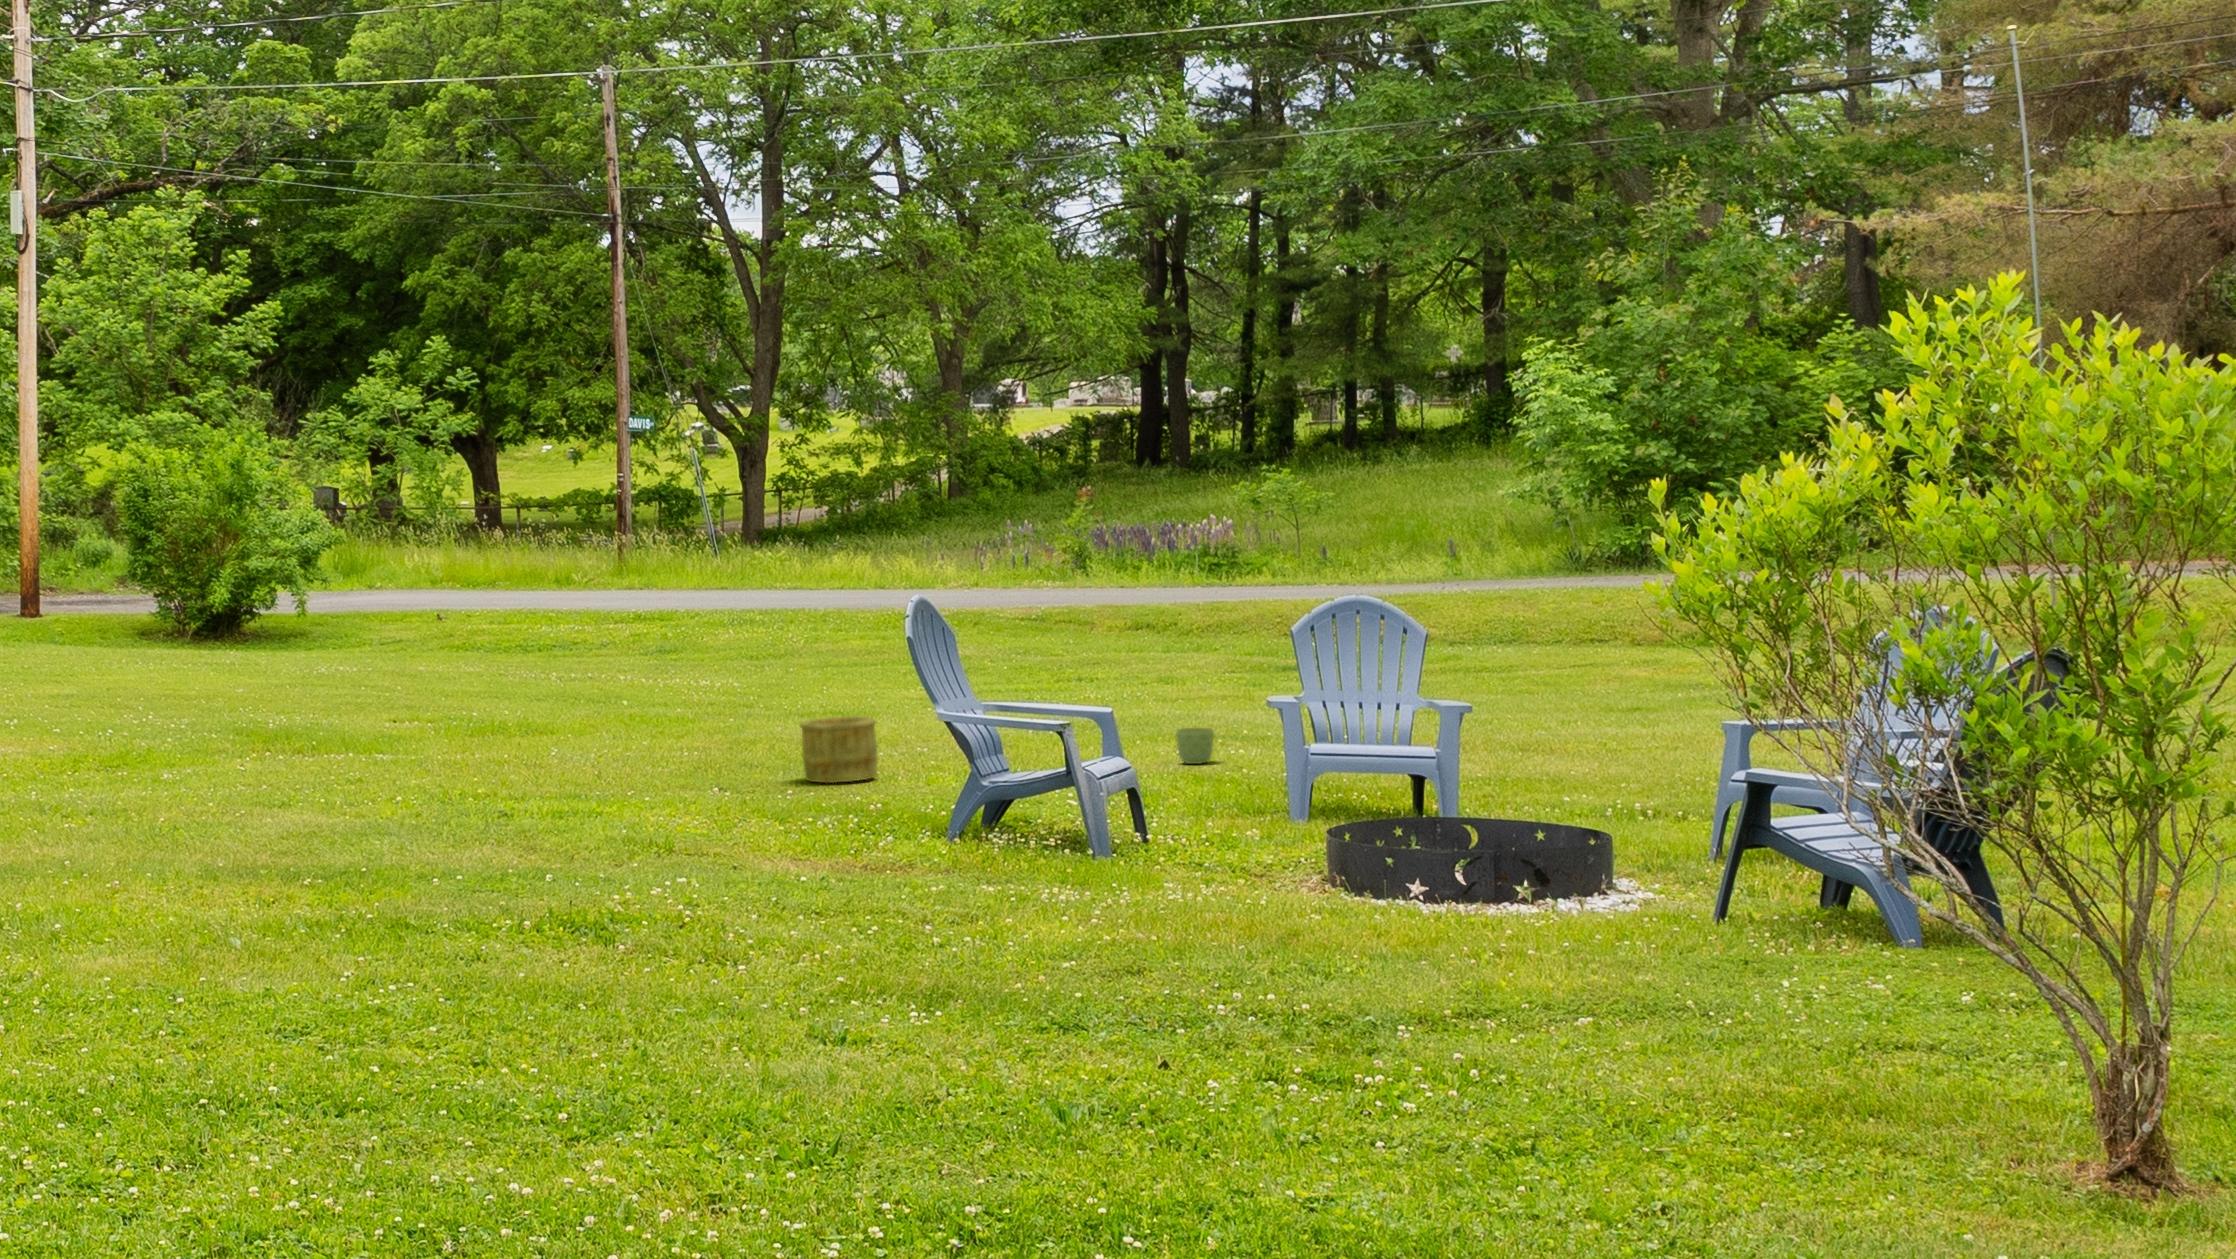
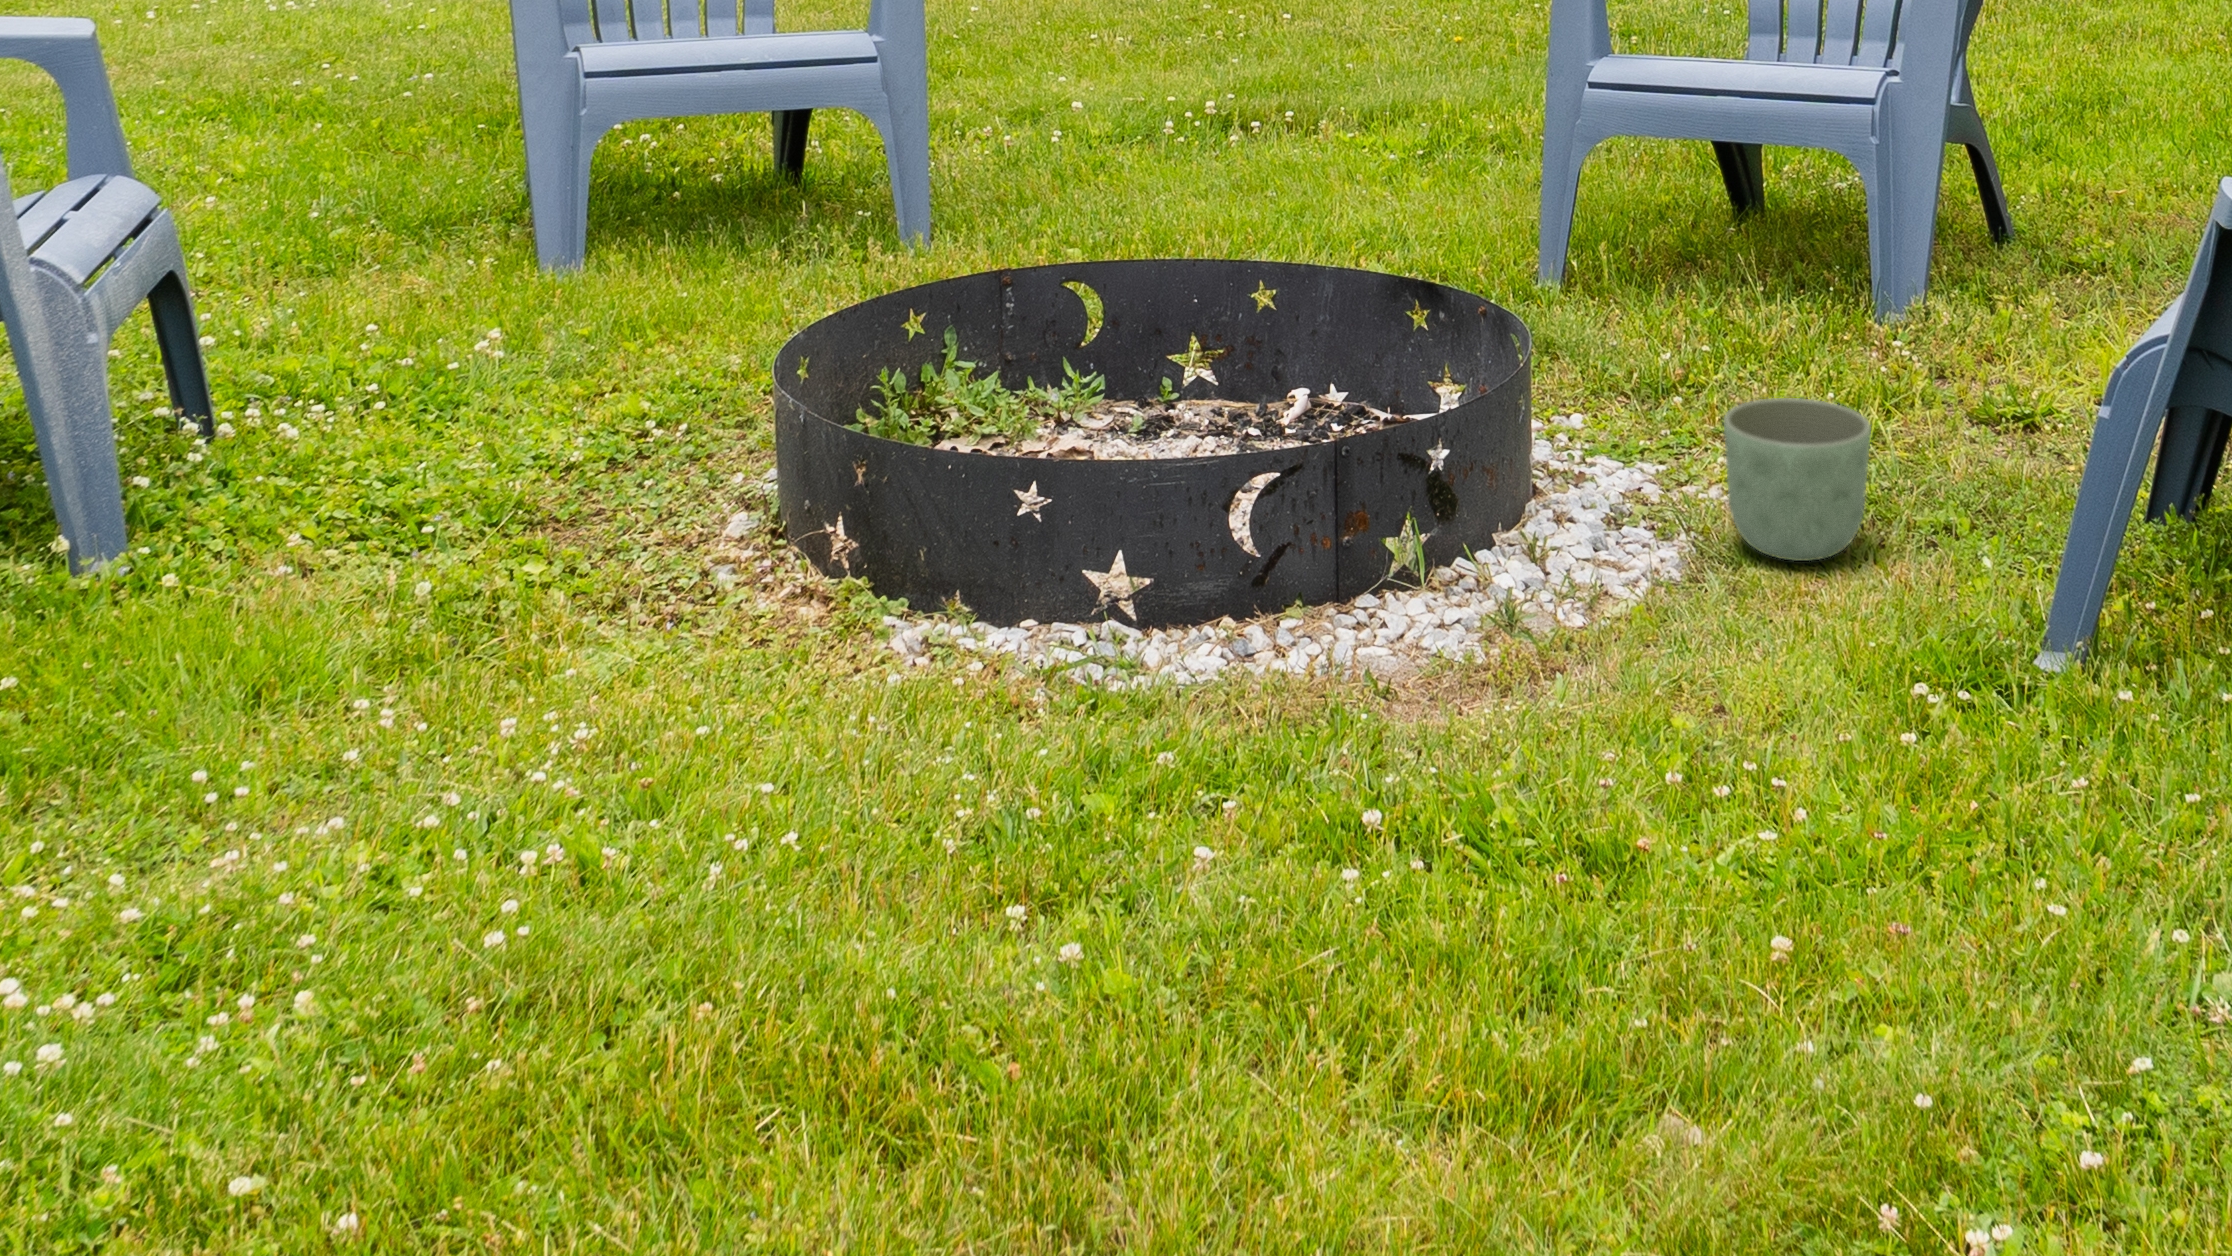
wooden bucket: present [800,716,877,783] -> none [270,607,690,1077]

